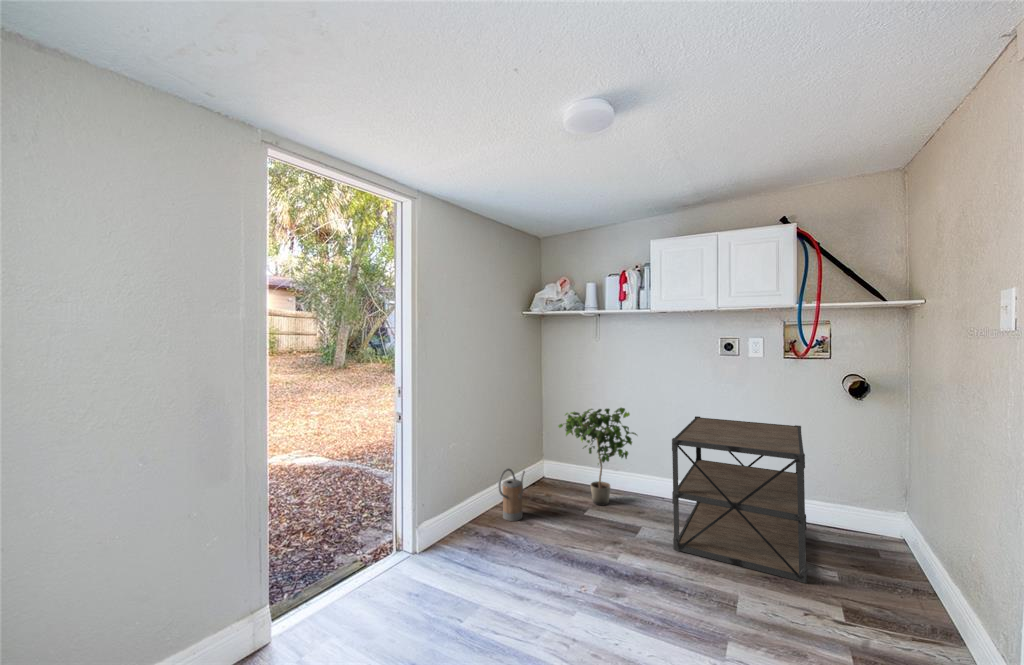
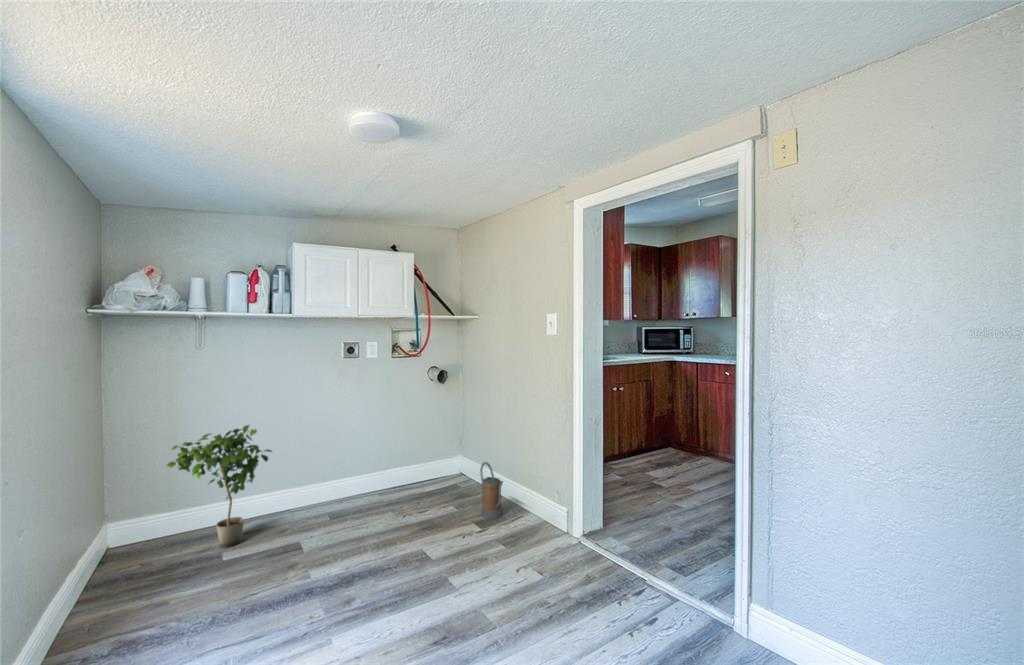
shelving unit: present [672,416,807,583] -> none [326,410,446,545]
watering can: present [498,469,525,521] -> present [480,462,503,518]

